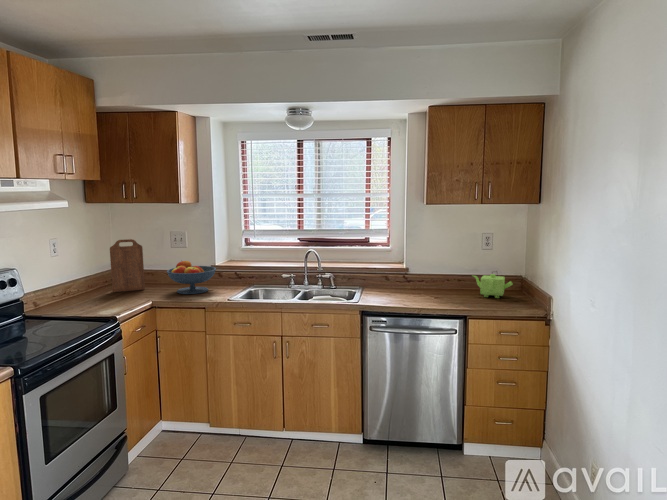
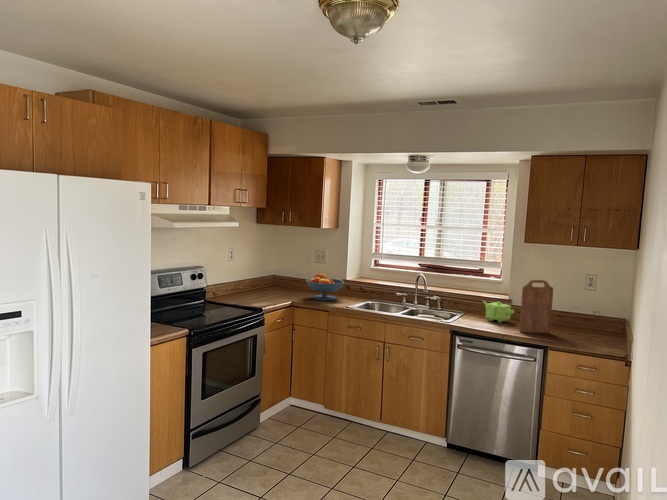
cutting board: present [110,239,145,292] -> present [519,280,553,333]
teapot: present [473,274,513,298] -> present [483,301,515,323]

